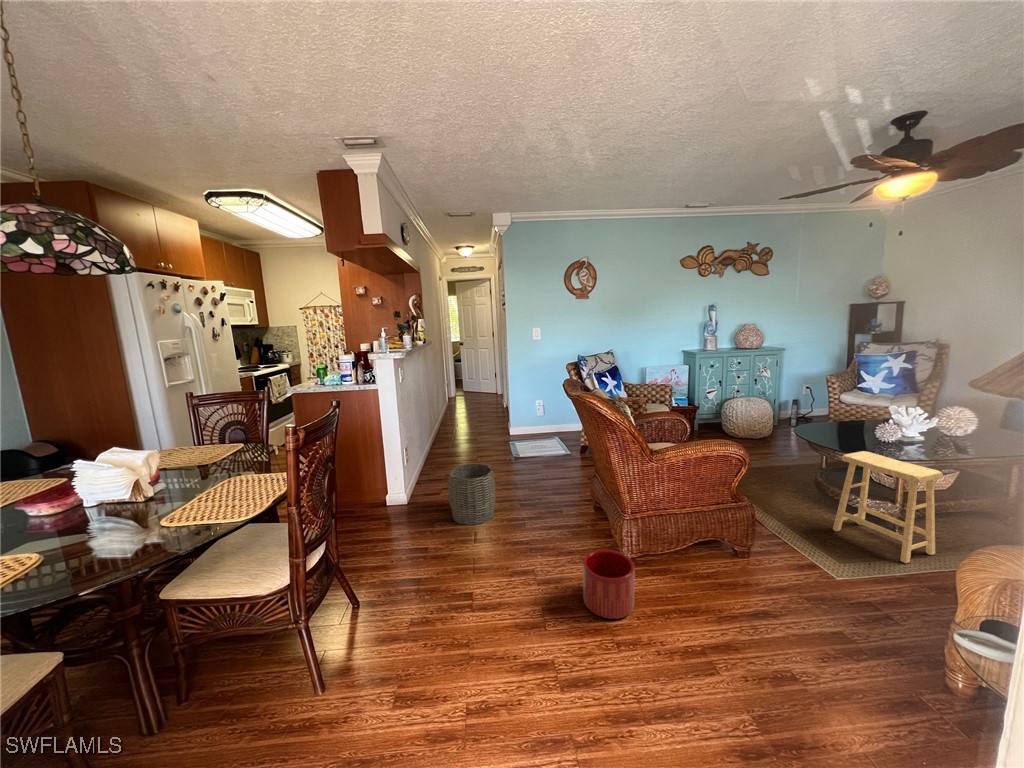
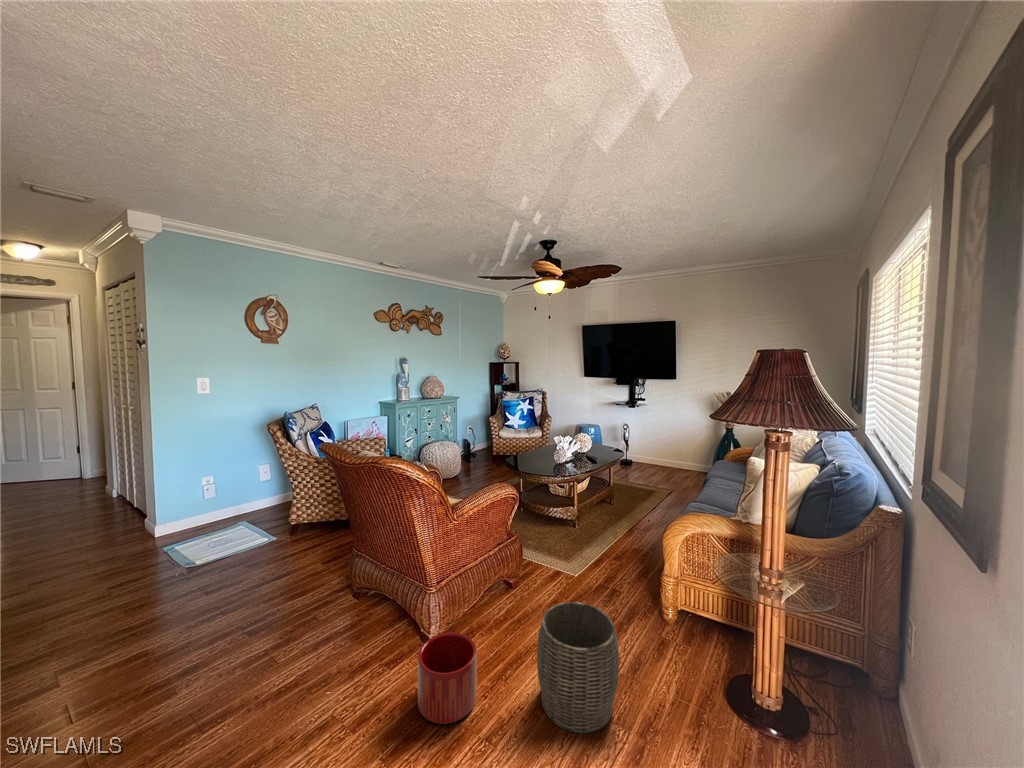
footstool: present [833,451,943,563] -> none [546,471,598,545]
woven basket: present [448,464,496,525] -> present [537,602,619,733]

